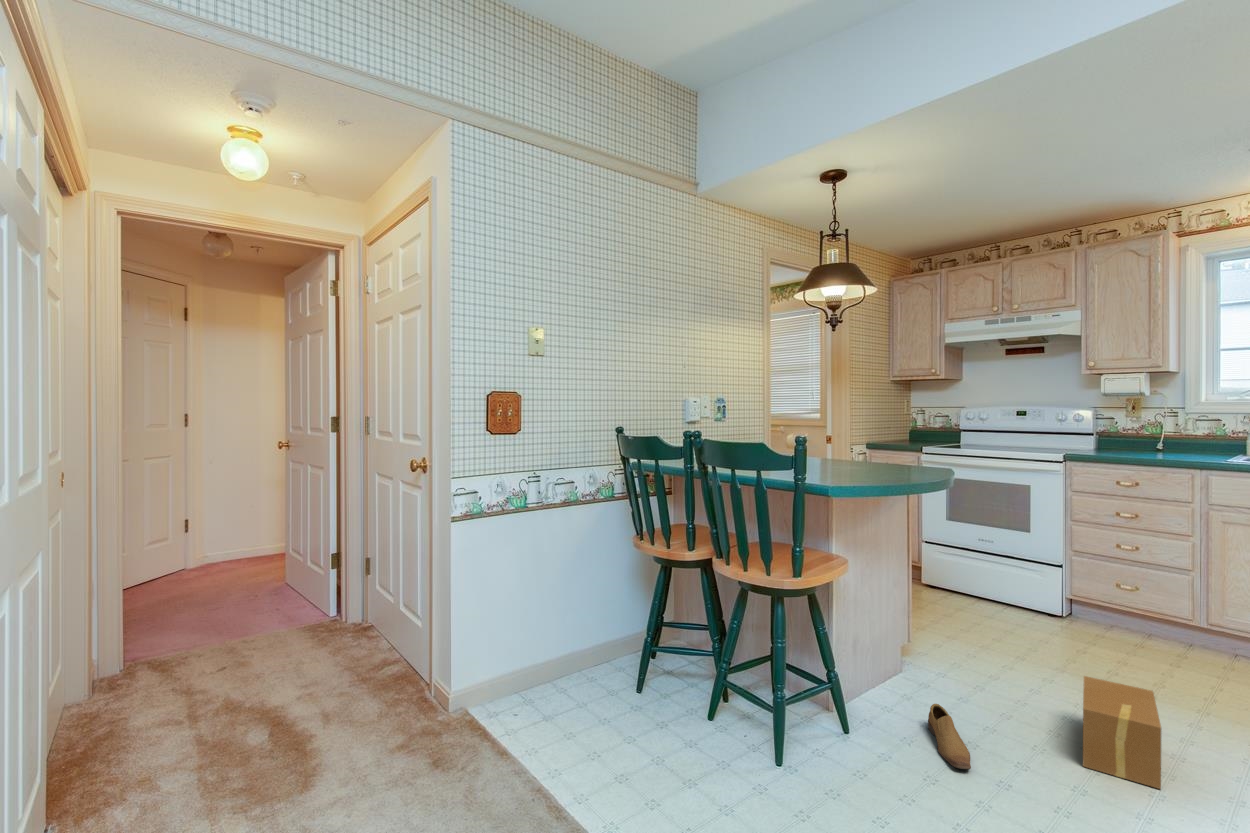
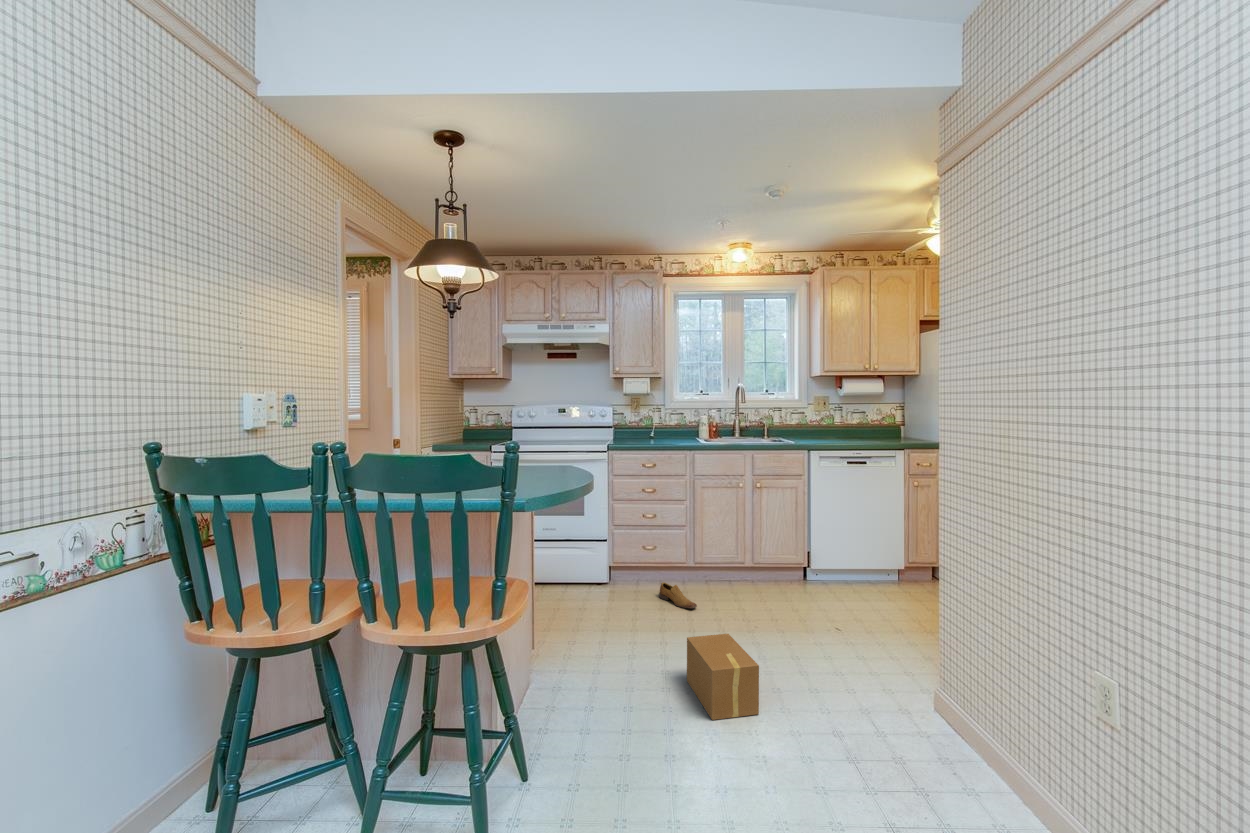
shoe: present [928,704,971,769] -> present [659,582,697,608]

